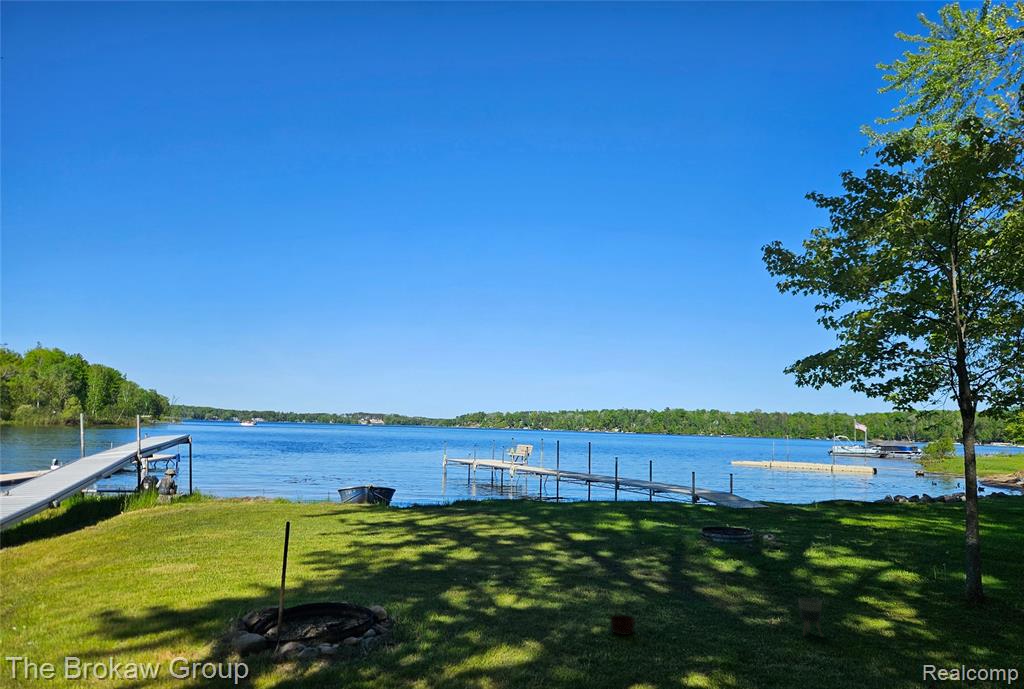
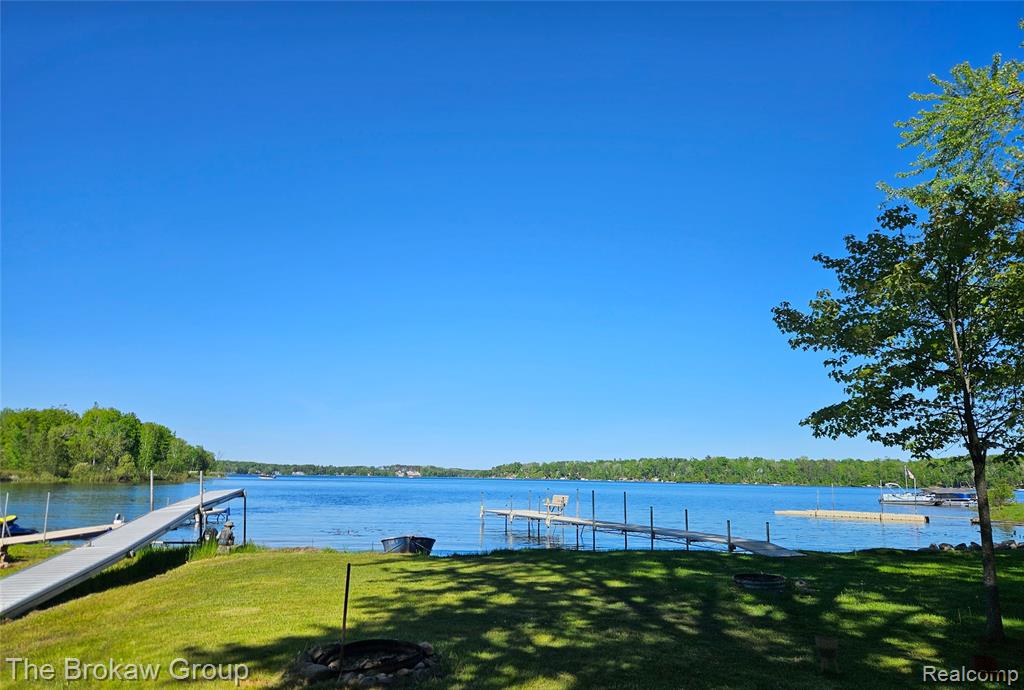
basket: present [610,599,635,634] -> present [970,636,998,673]

